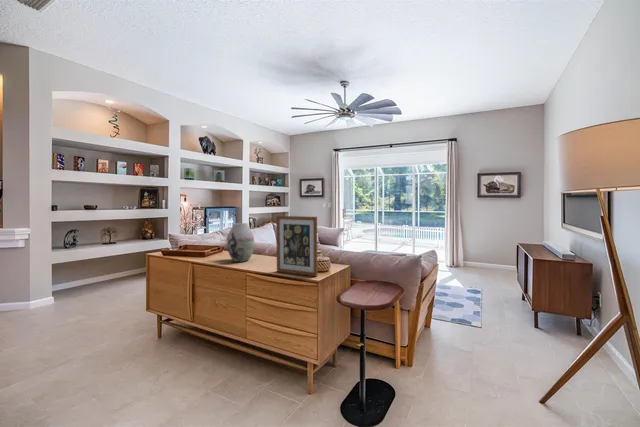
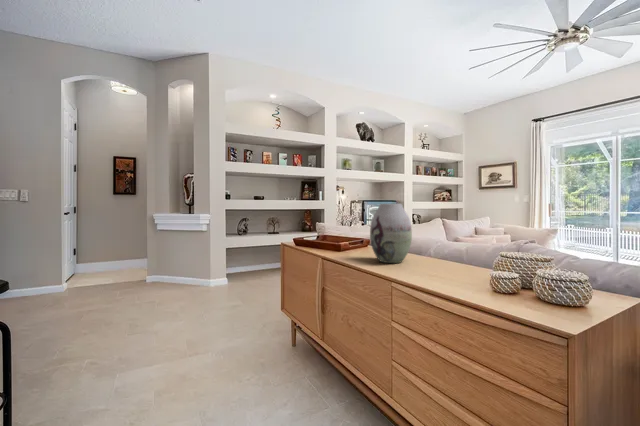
picture frame: present [276,216,317,276] -> none [452,173,560,314]

